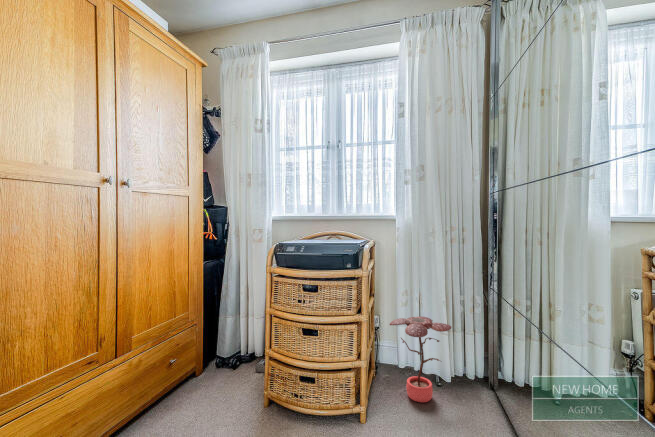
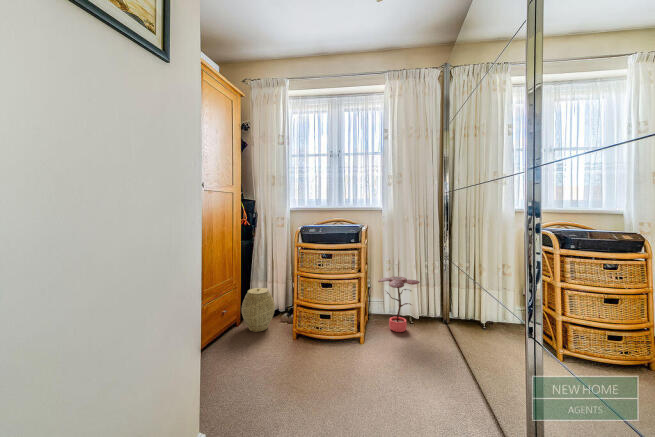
woven basket: none [195,328,243,393] -> present [242,288,275,332]

